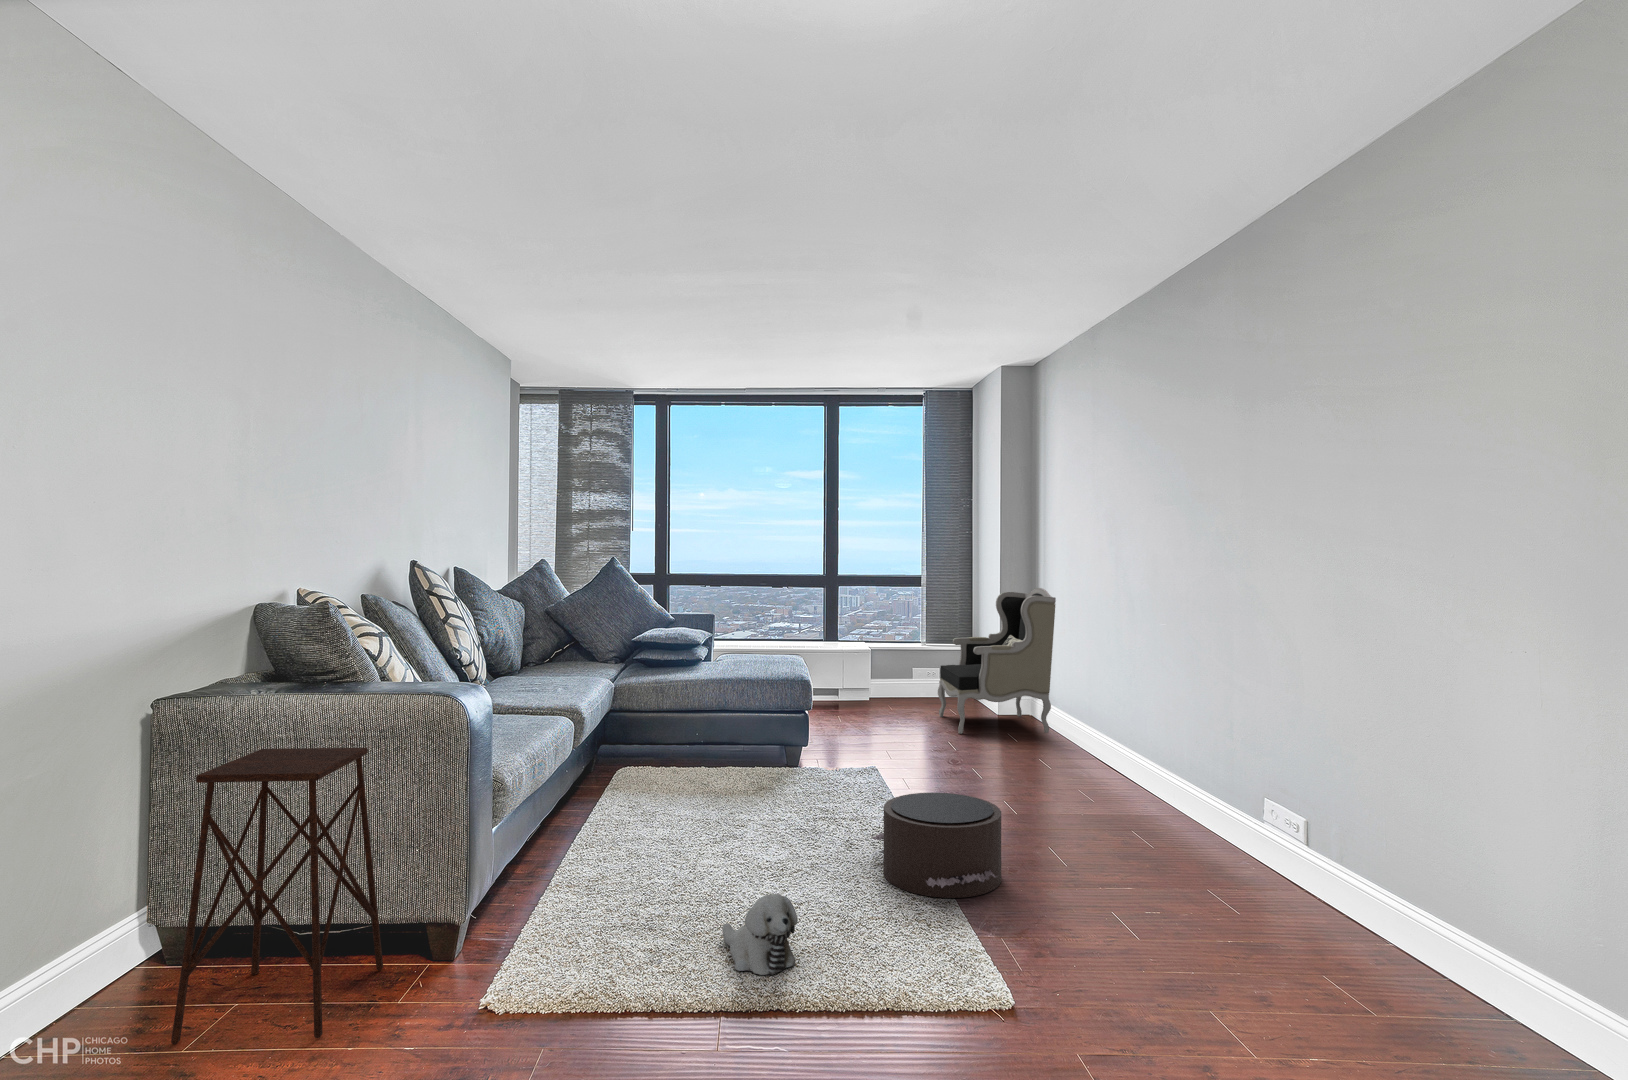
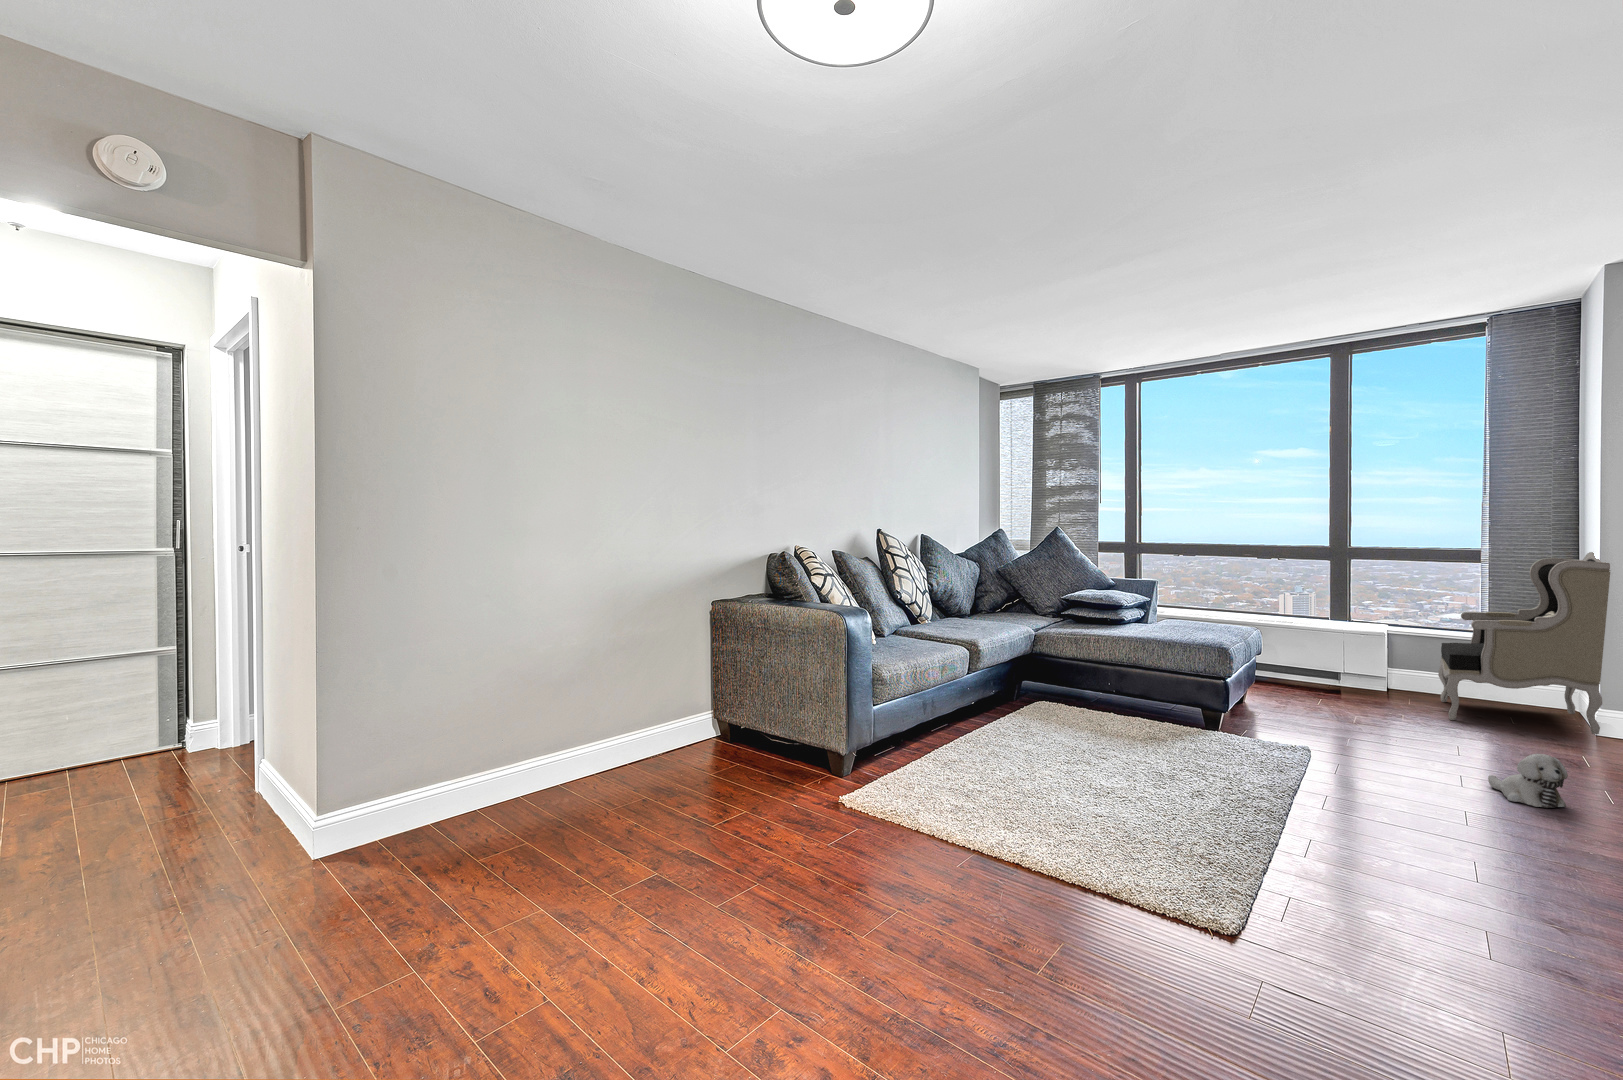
side table: present [171,748,383,1044] -> none [676,634,792,807]
pouf: present [872,793,1001,898] -> none [1210,744,1349,849]
plush toy: present [722,894,798,975] -> present [1488,754,1568,808]

